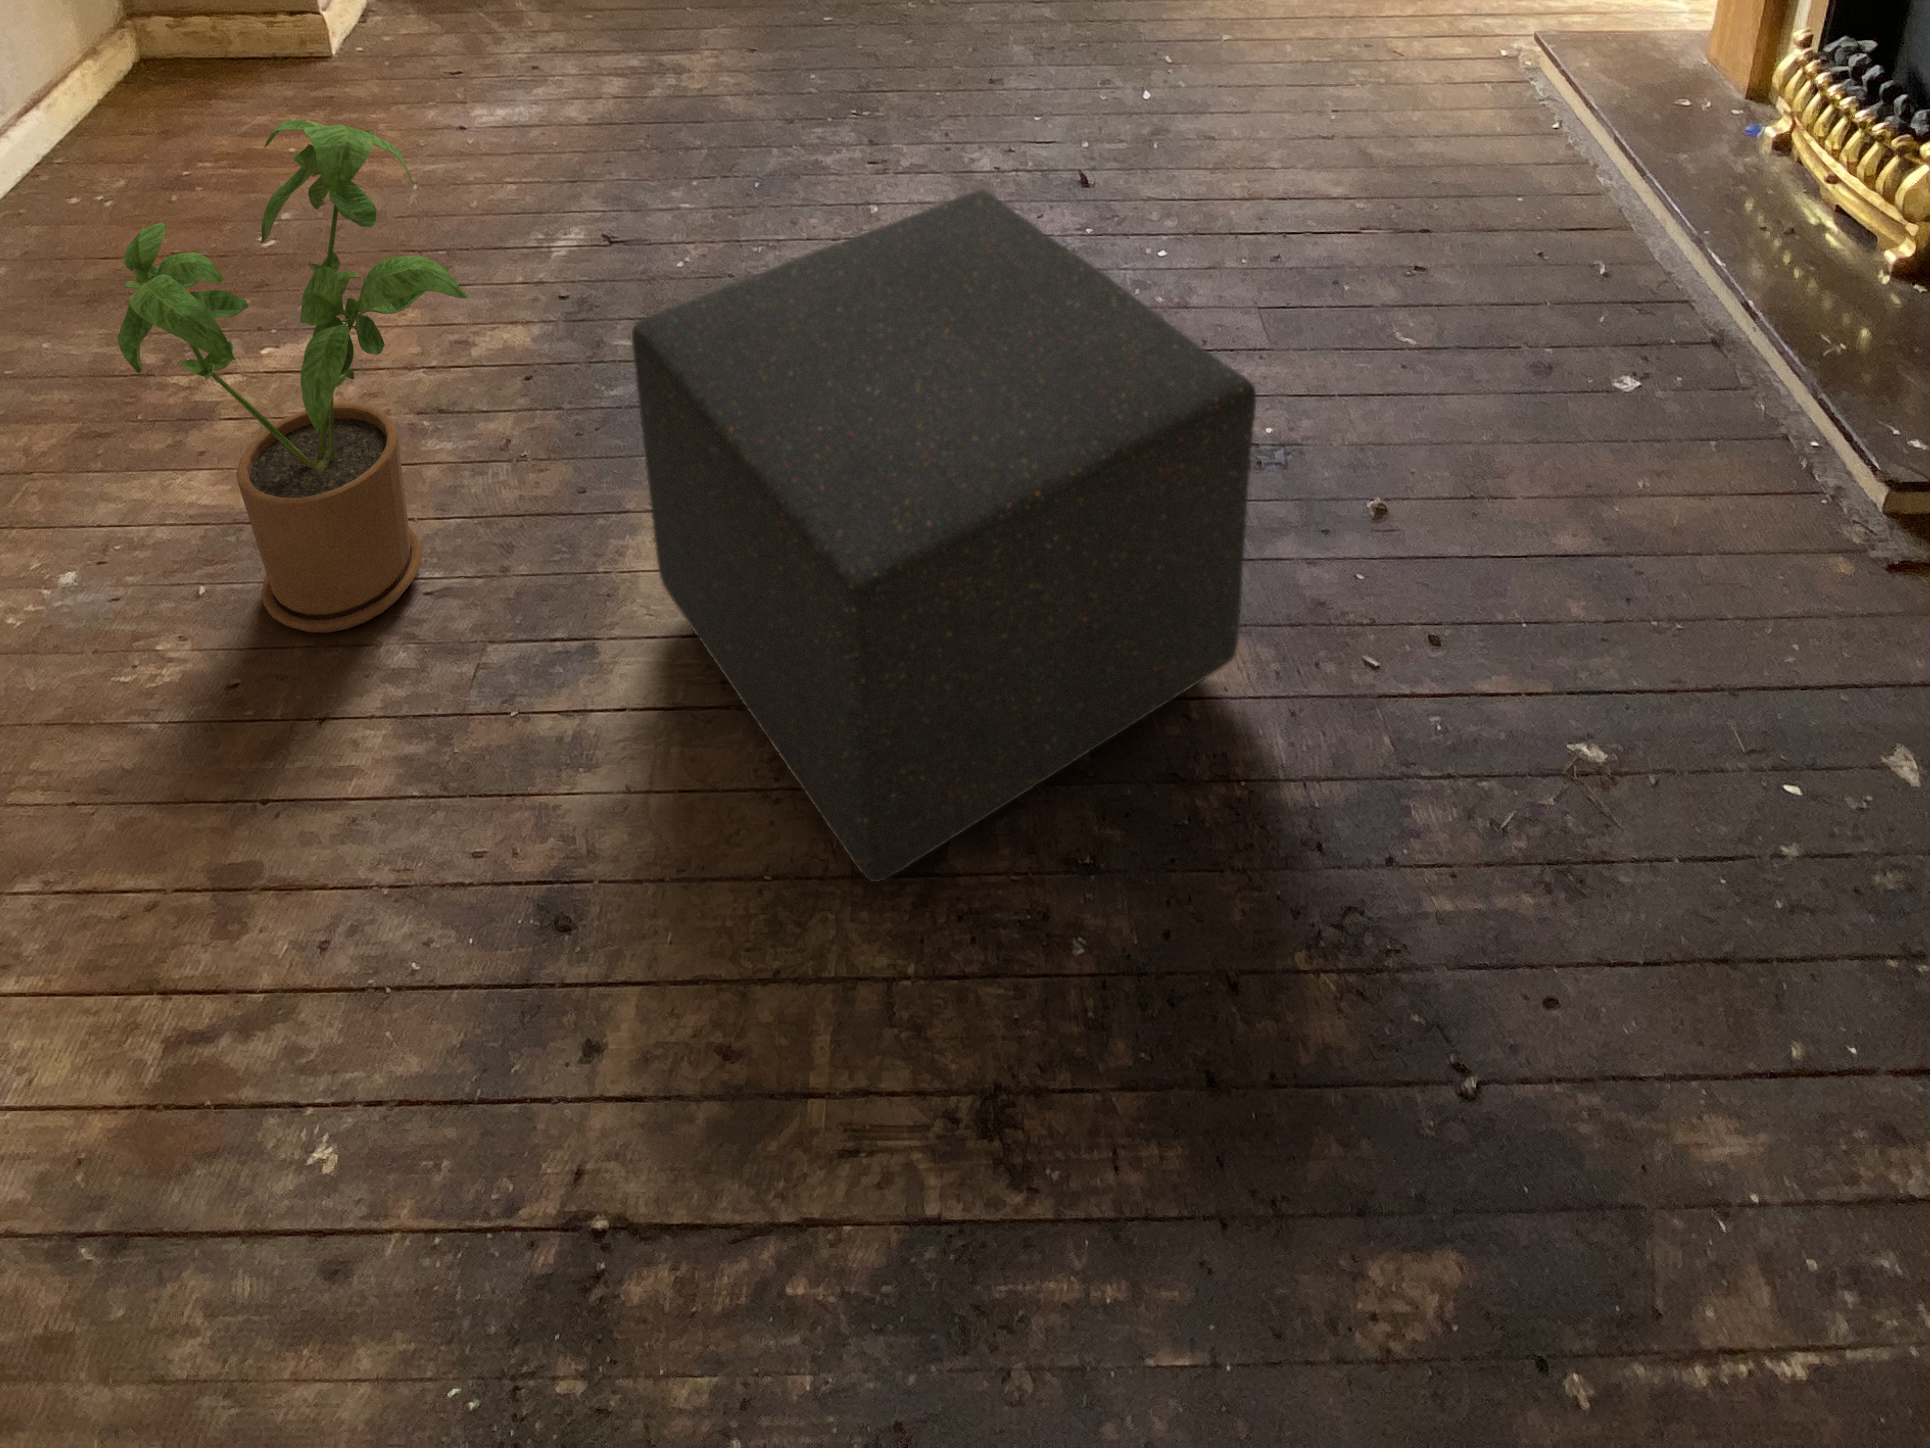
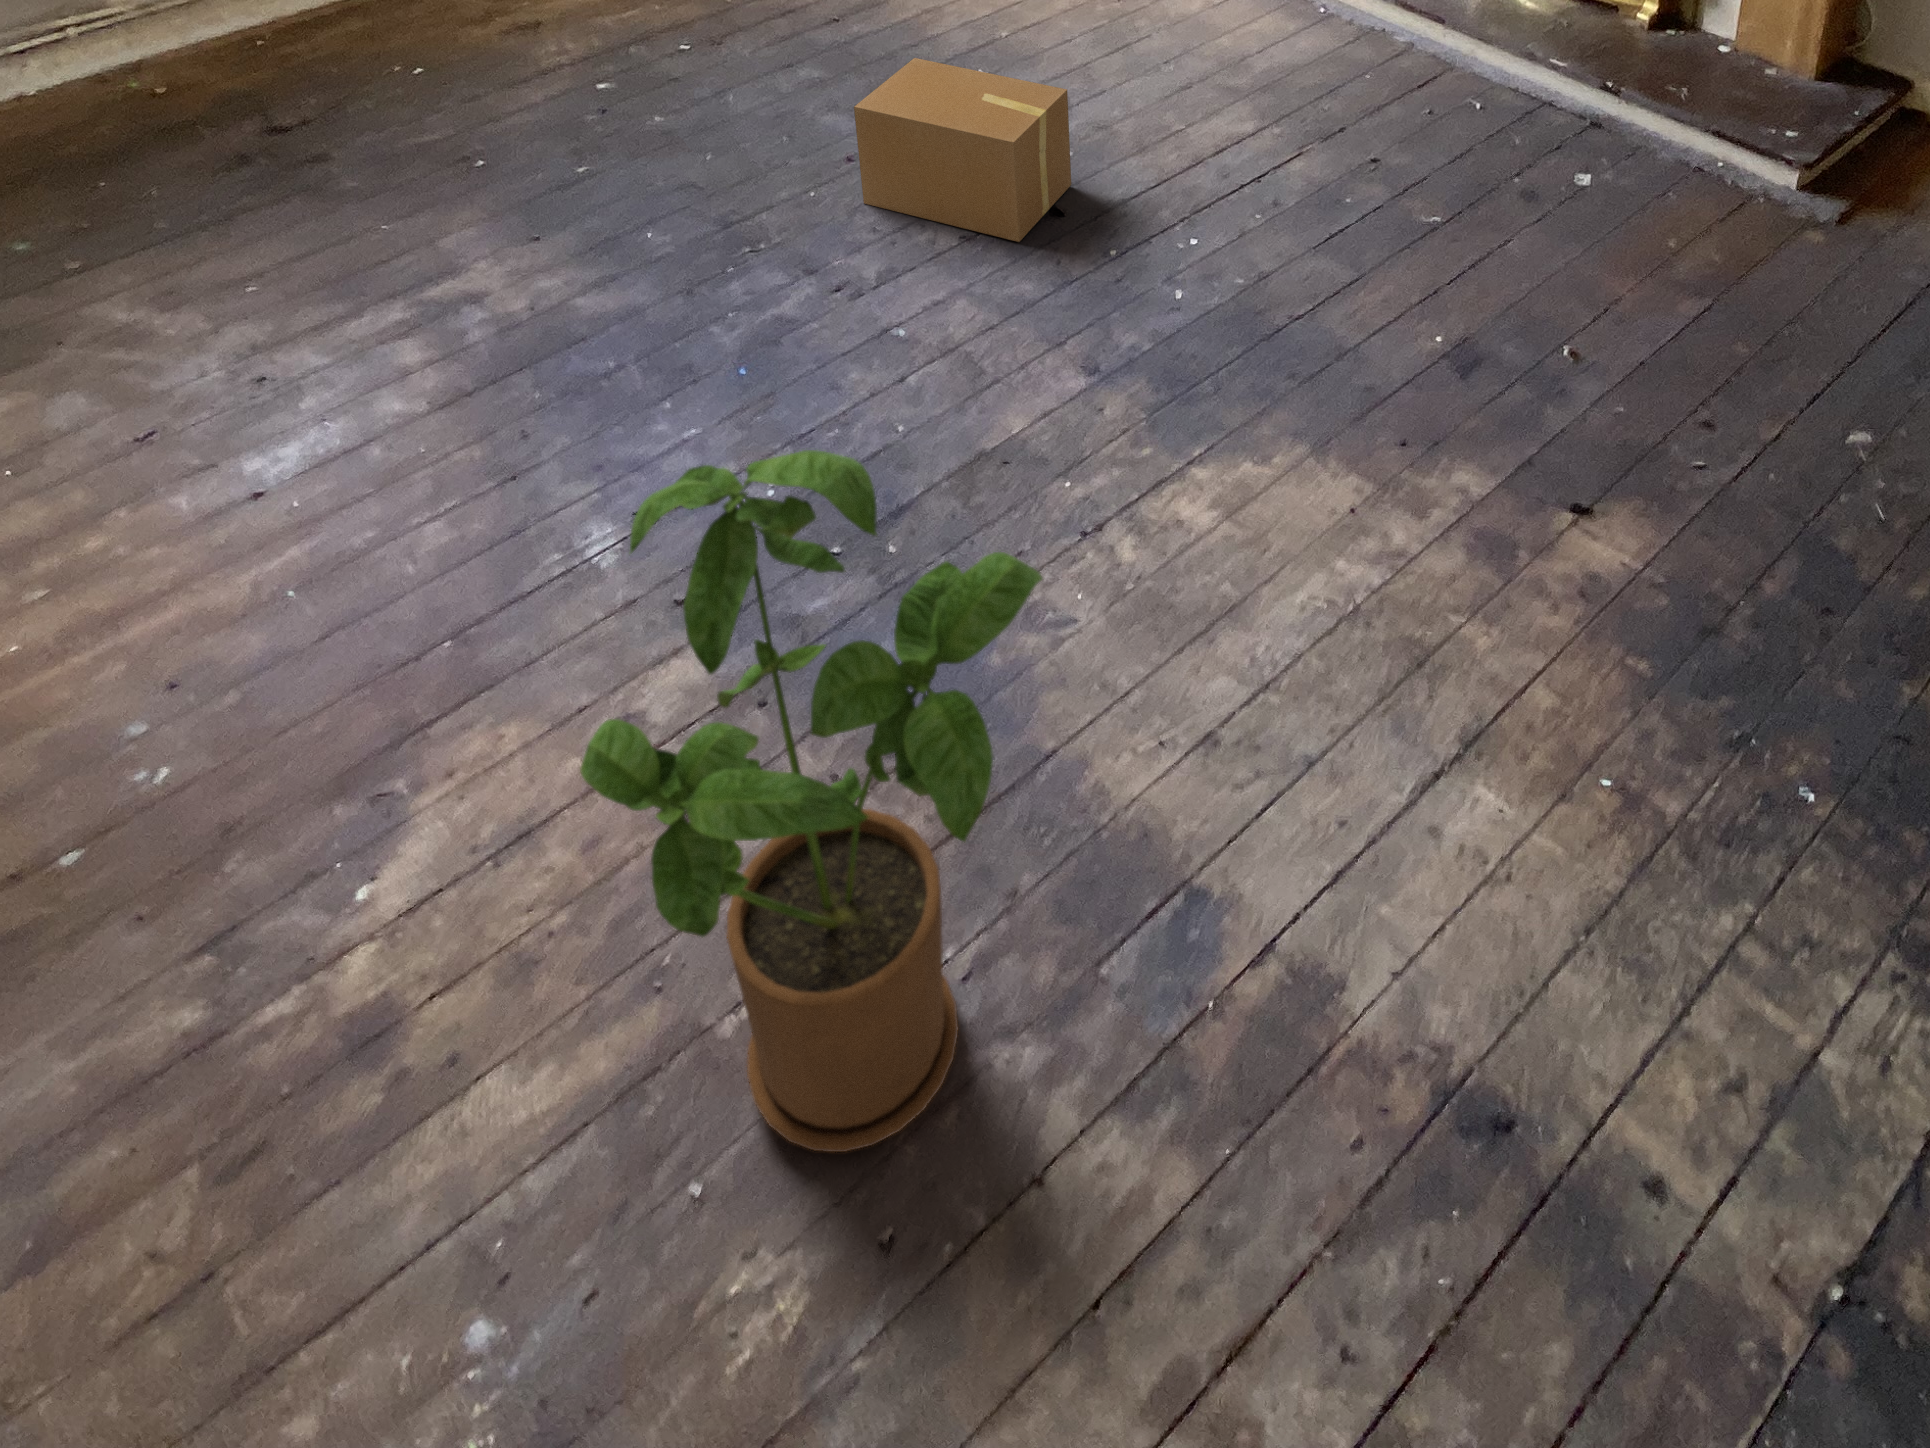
cardboard box: none [971,9,1136,188] -> present [854,58,1071,242]
ottoman: present [632,190,1256,882] -> none [1203,220,1747,861]

